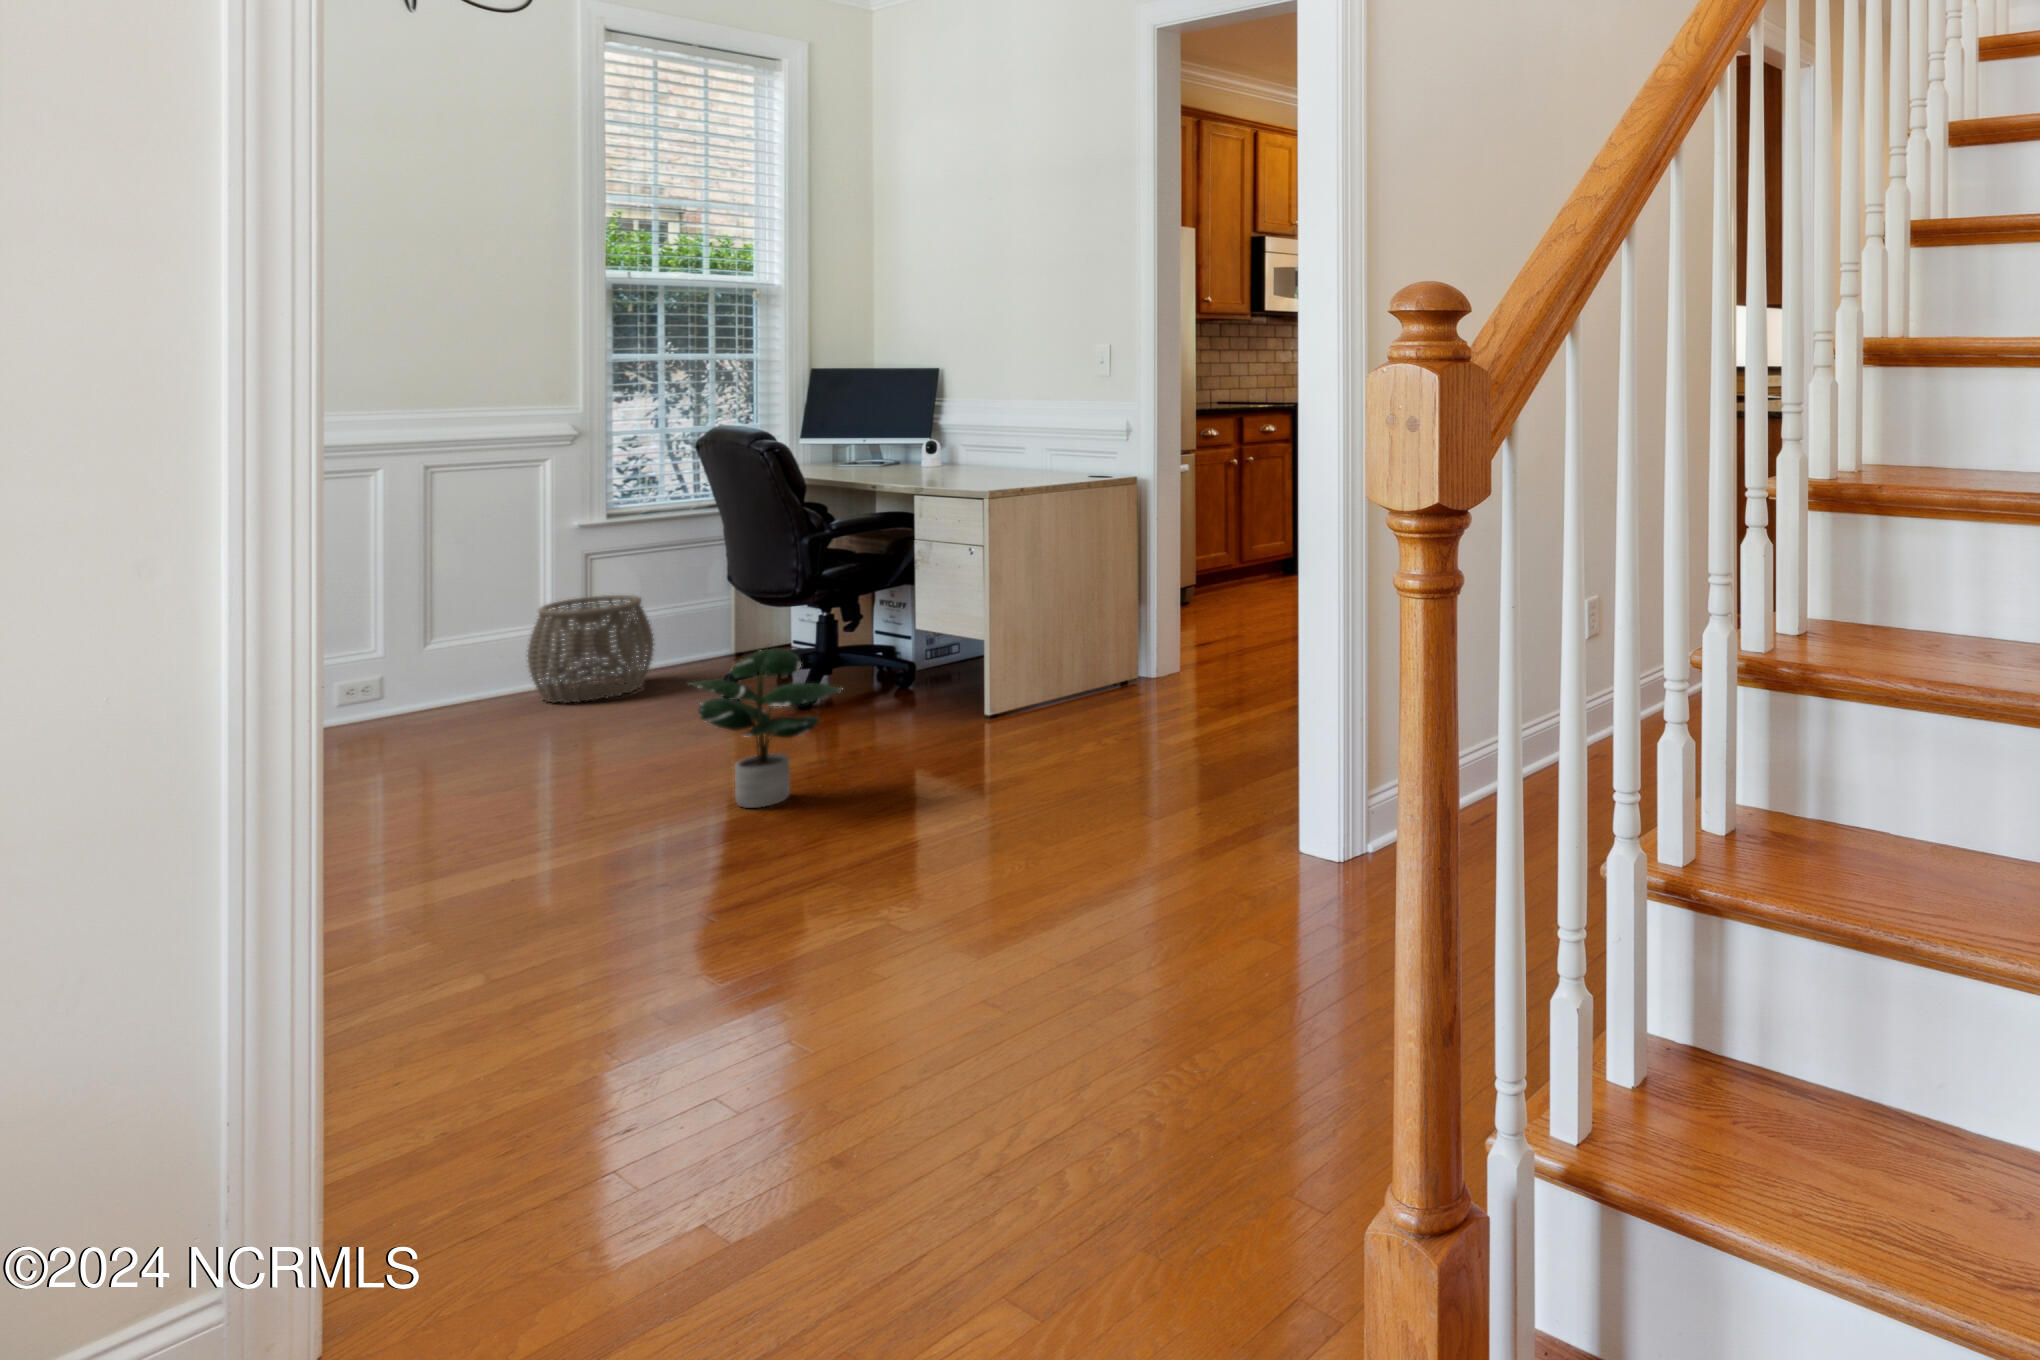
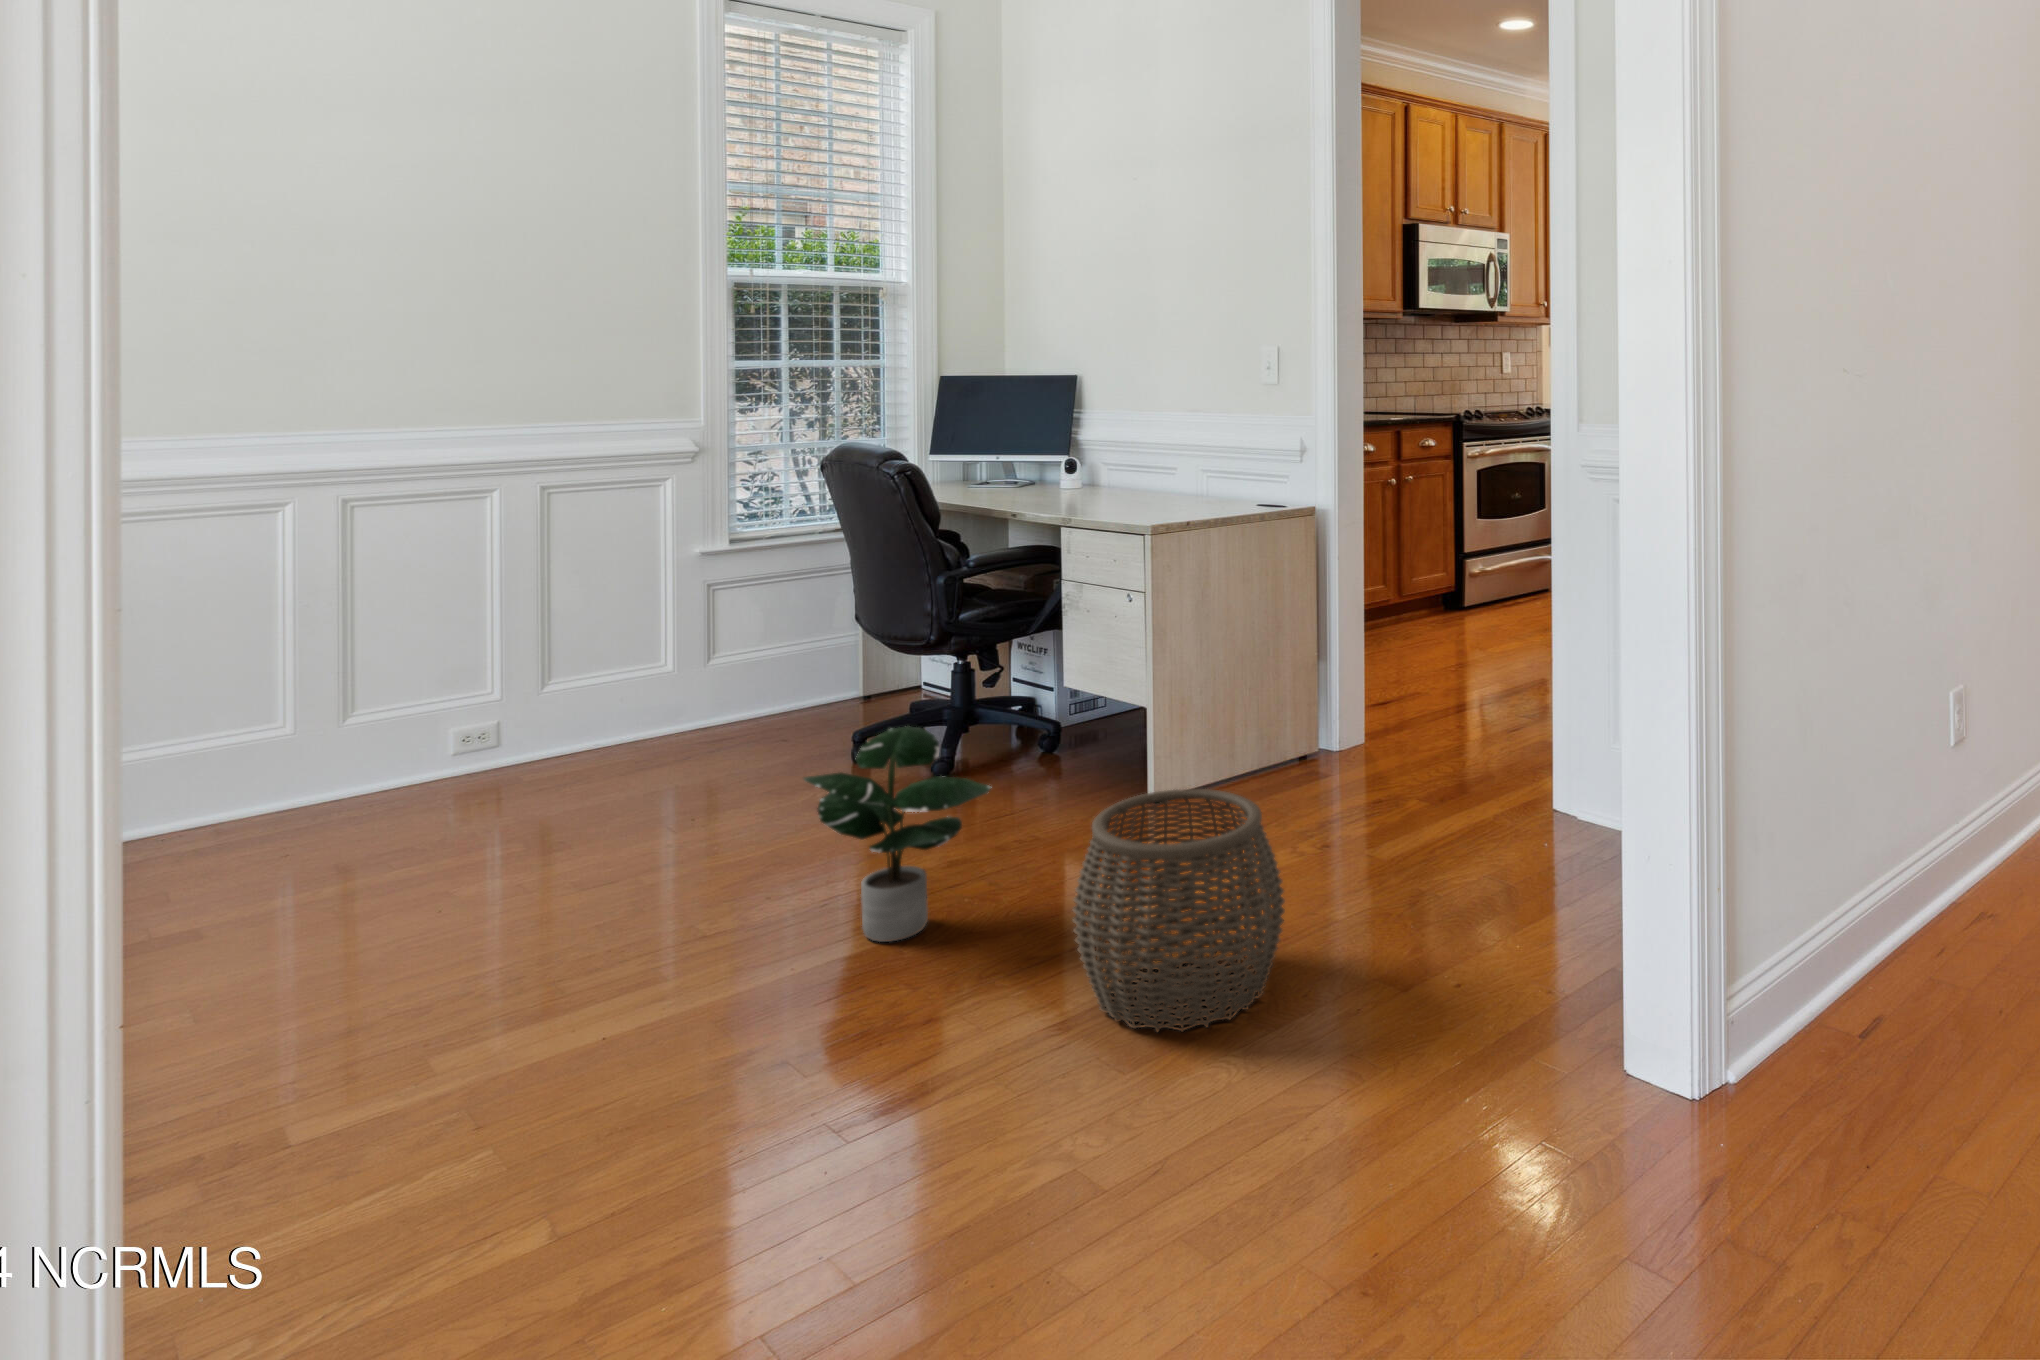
woven basket: present [527,595,654,703] -> present [1073,789,1285,1032]

